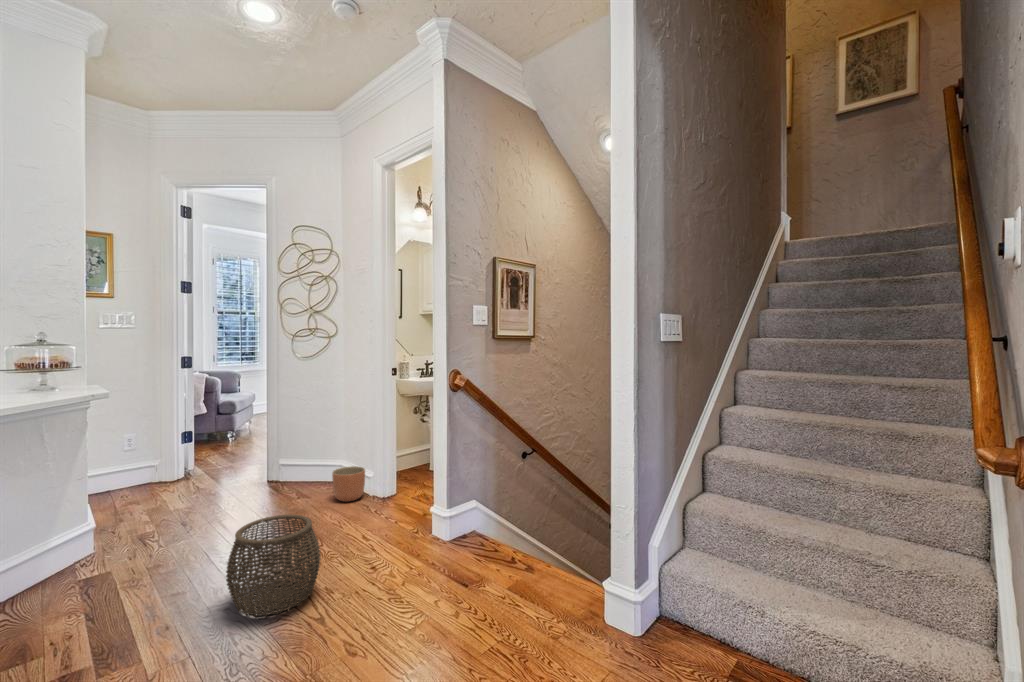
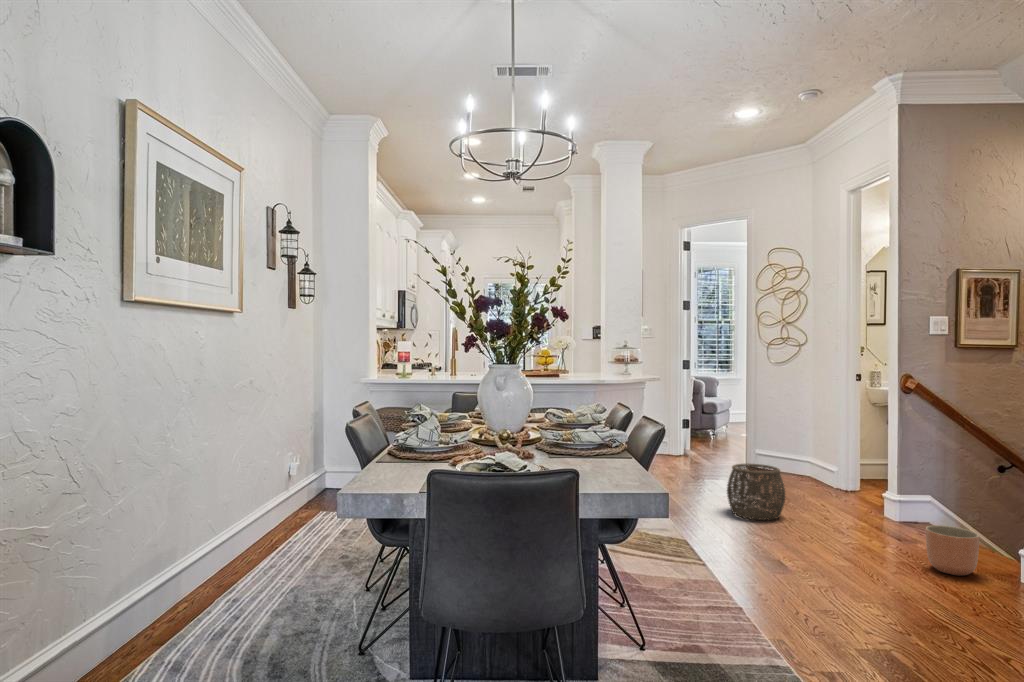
planter: present [332,466,365,502] -> present [926,525,979,575]

